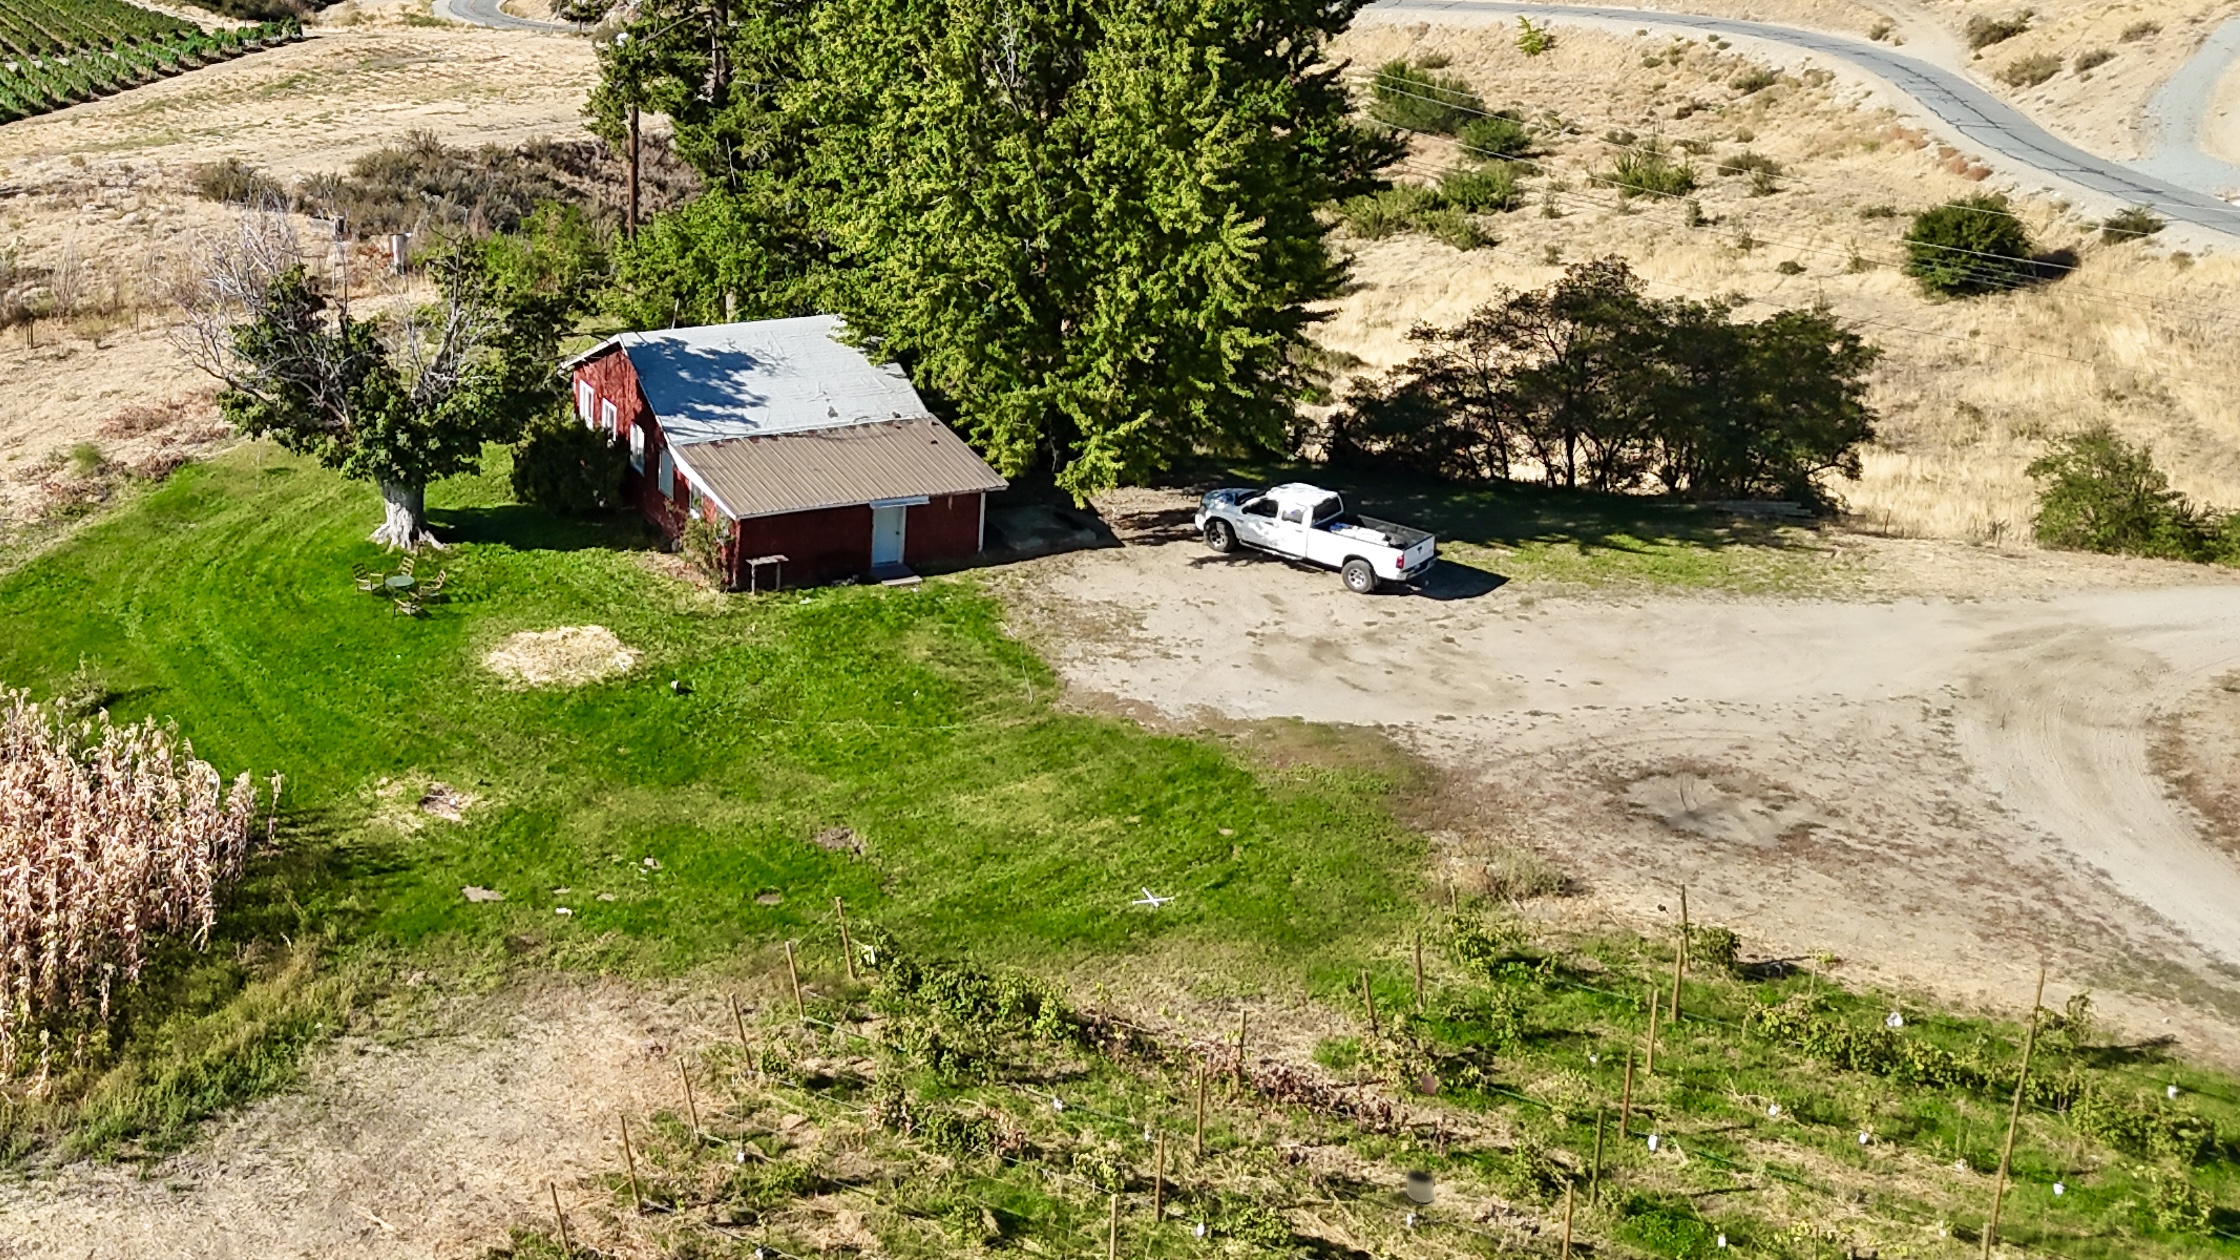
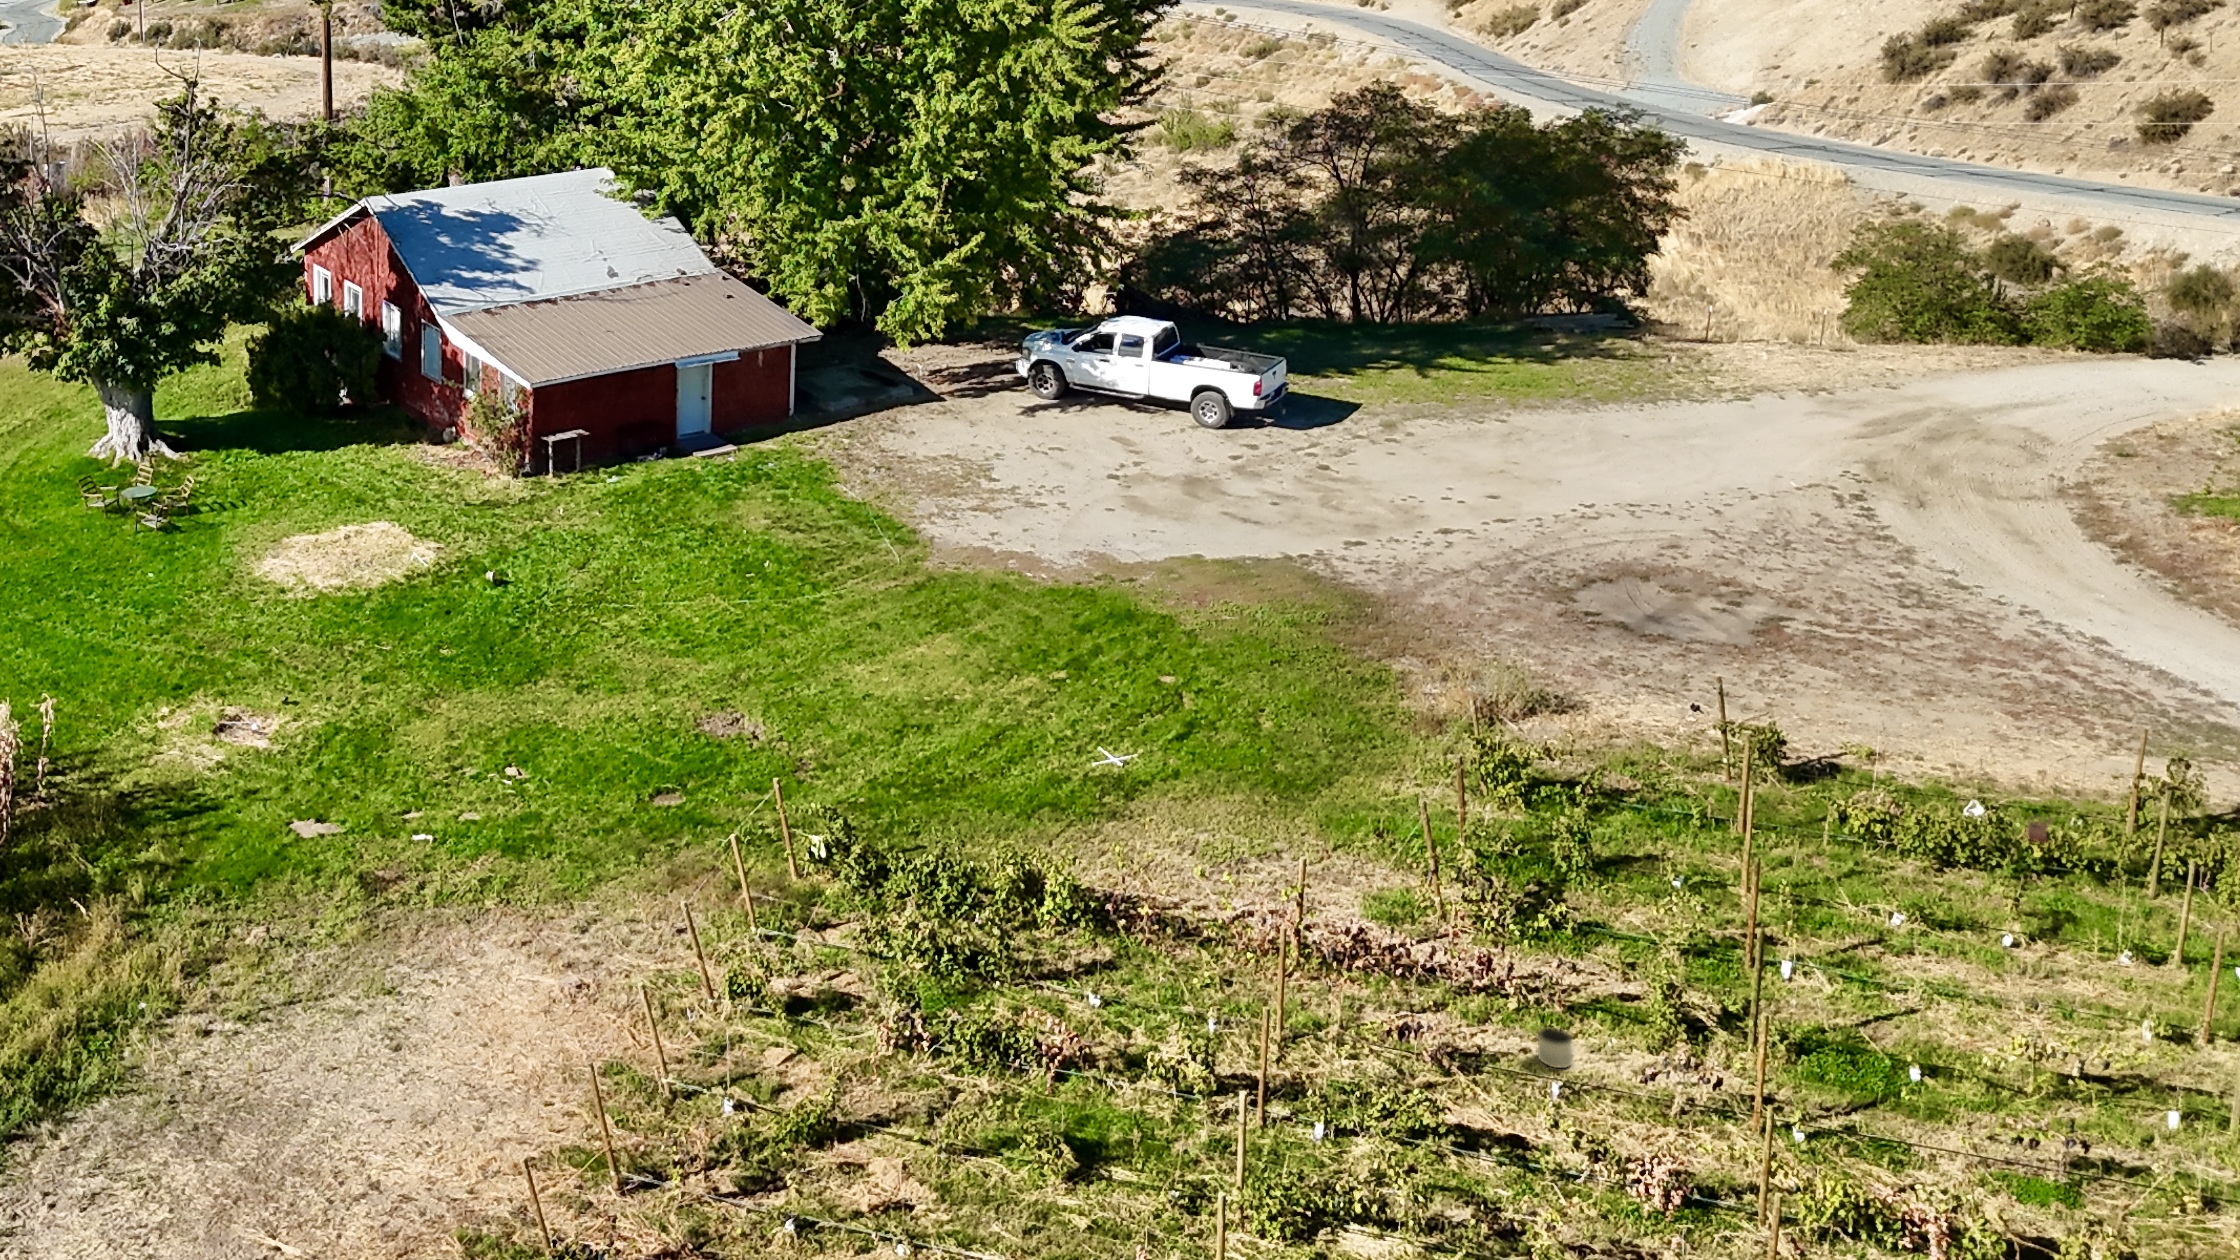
watering can: present [1418,1070,1439,1094] -> present [2026,818,2052,842]

